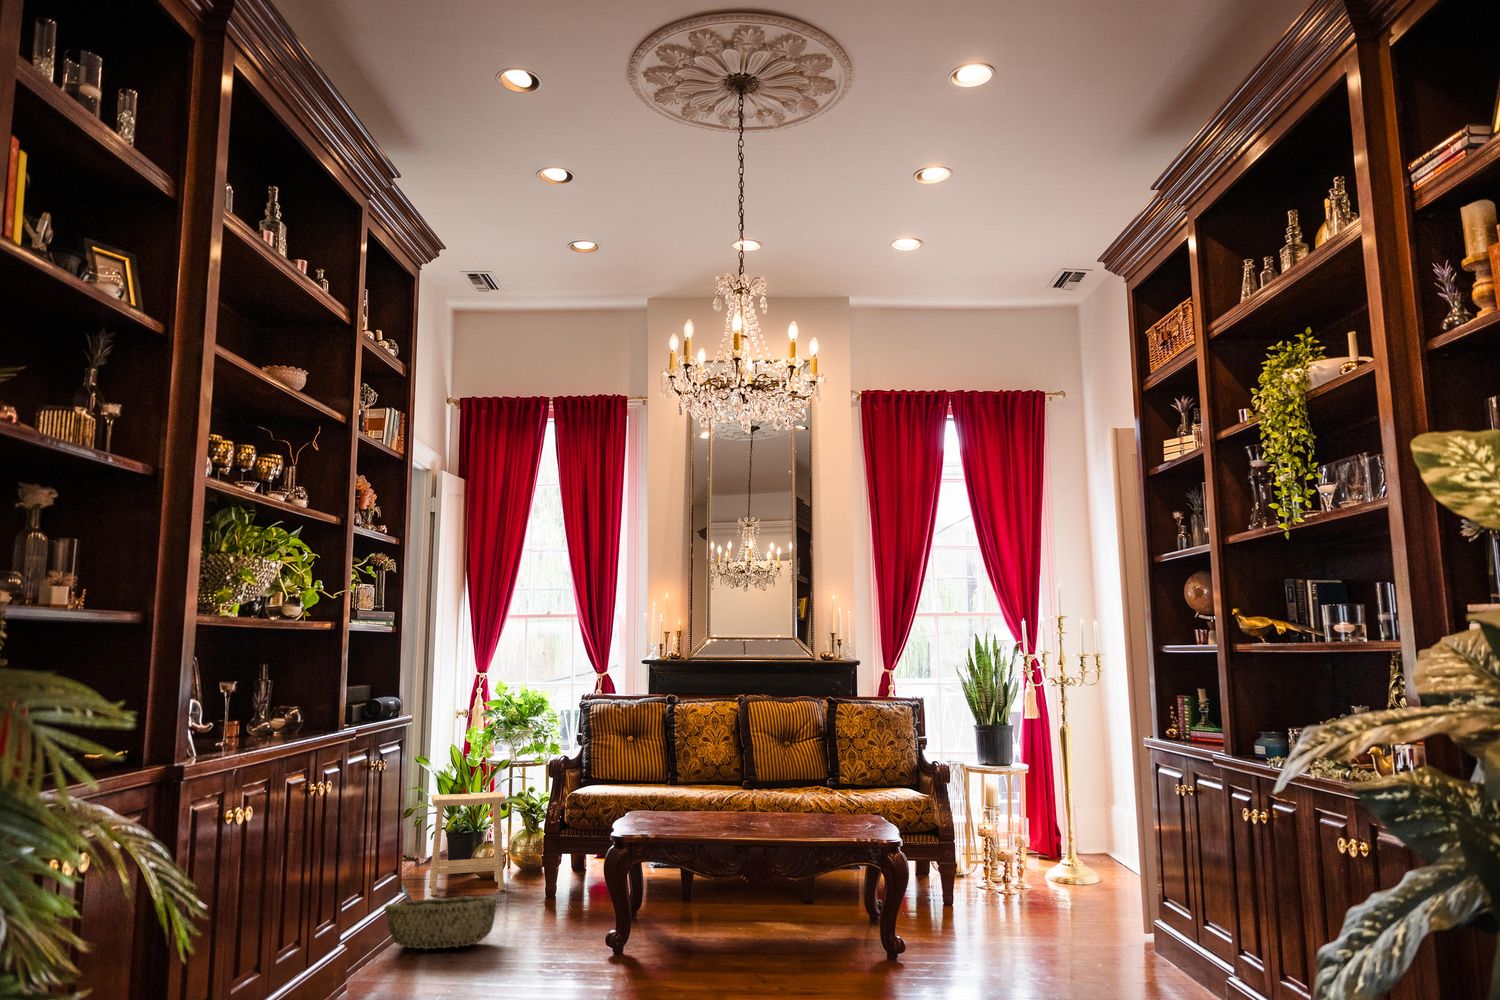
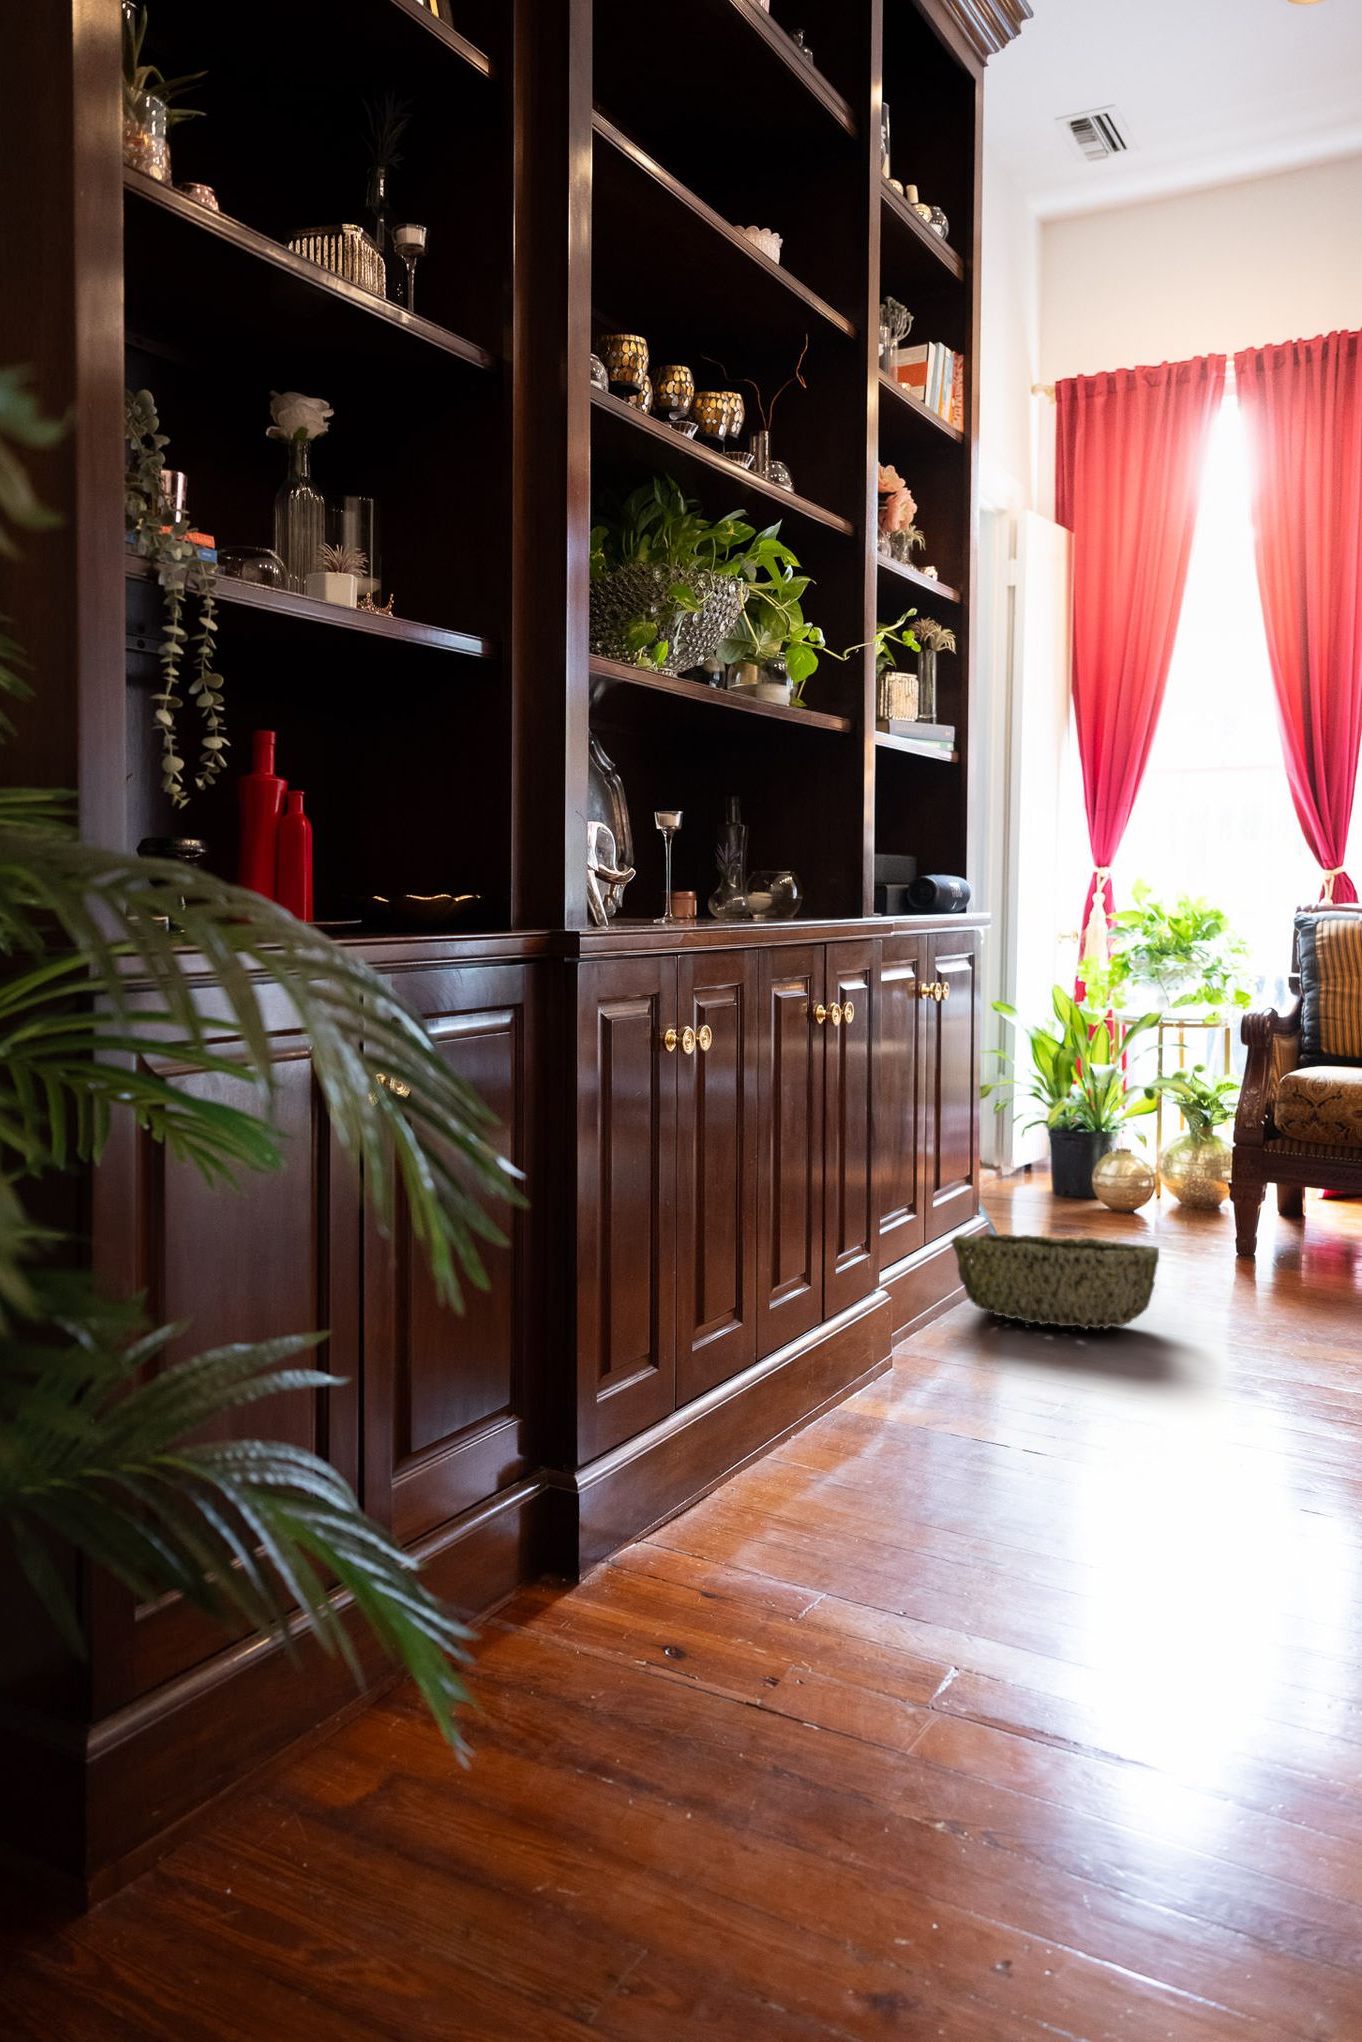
footstool: present [429,792,506,896] -> none [1022,1062,1157,1237]

